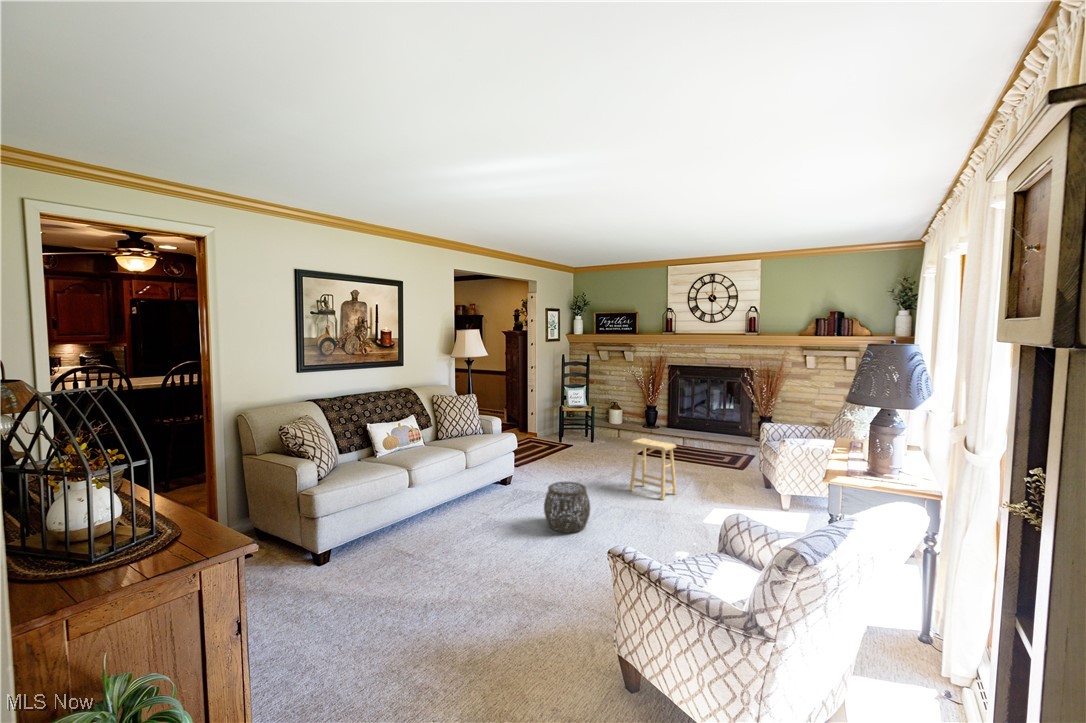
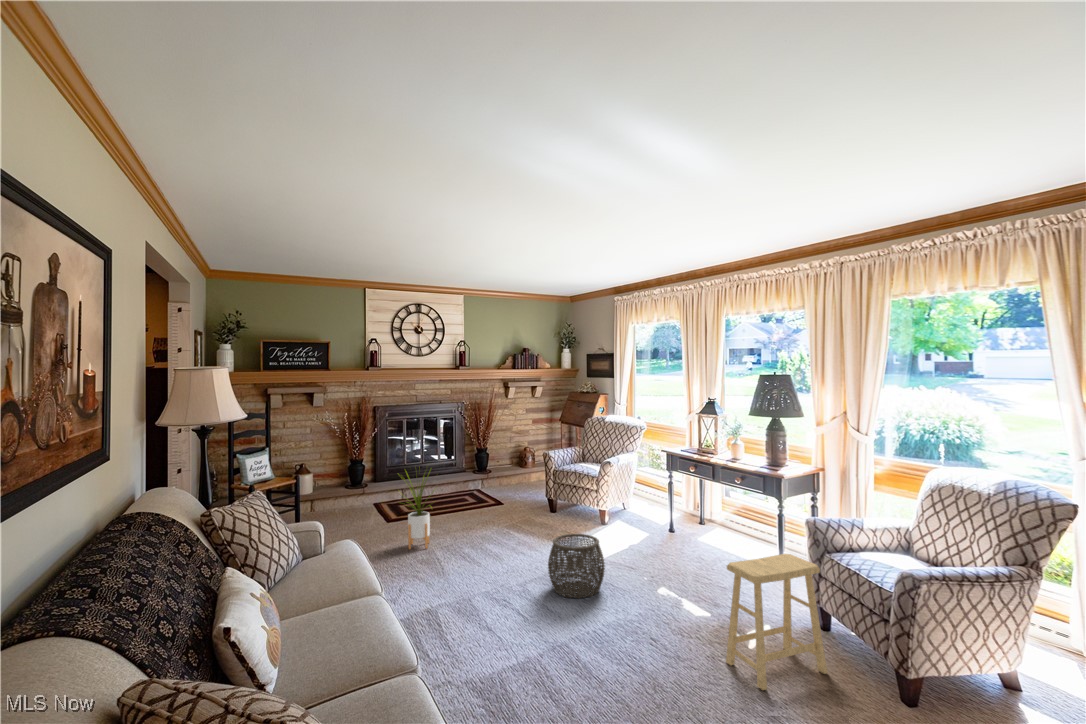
house plant: none [573,409,606,475] -> present [408,477,430,549]
footstool: present [629,438,677,500] -> present [726,554,827,690]

